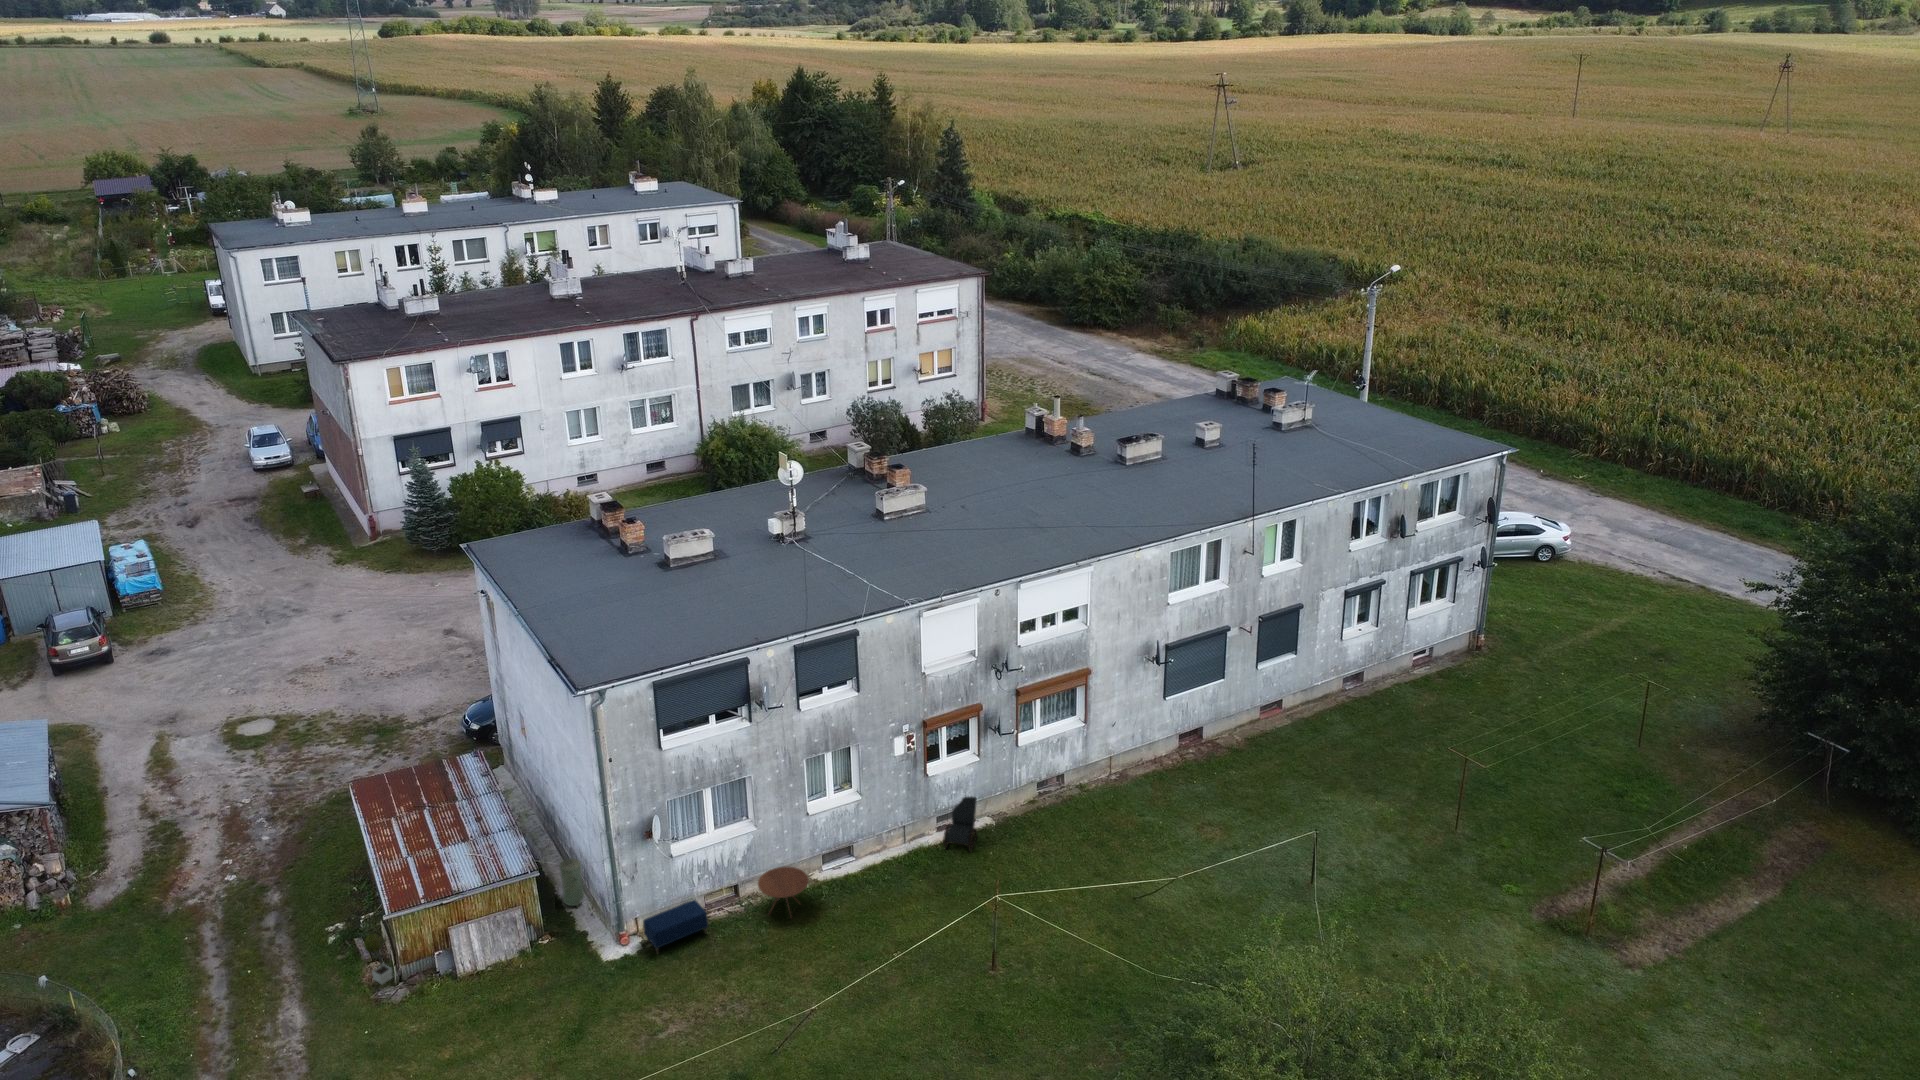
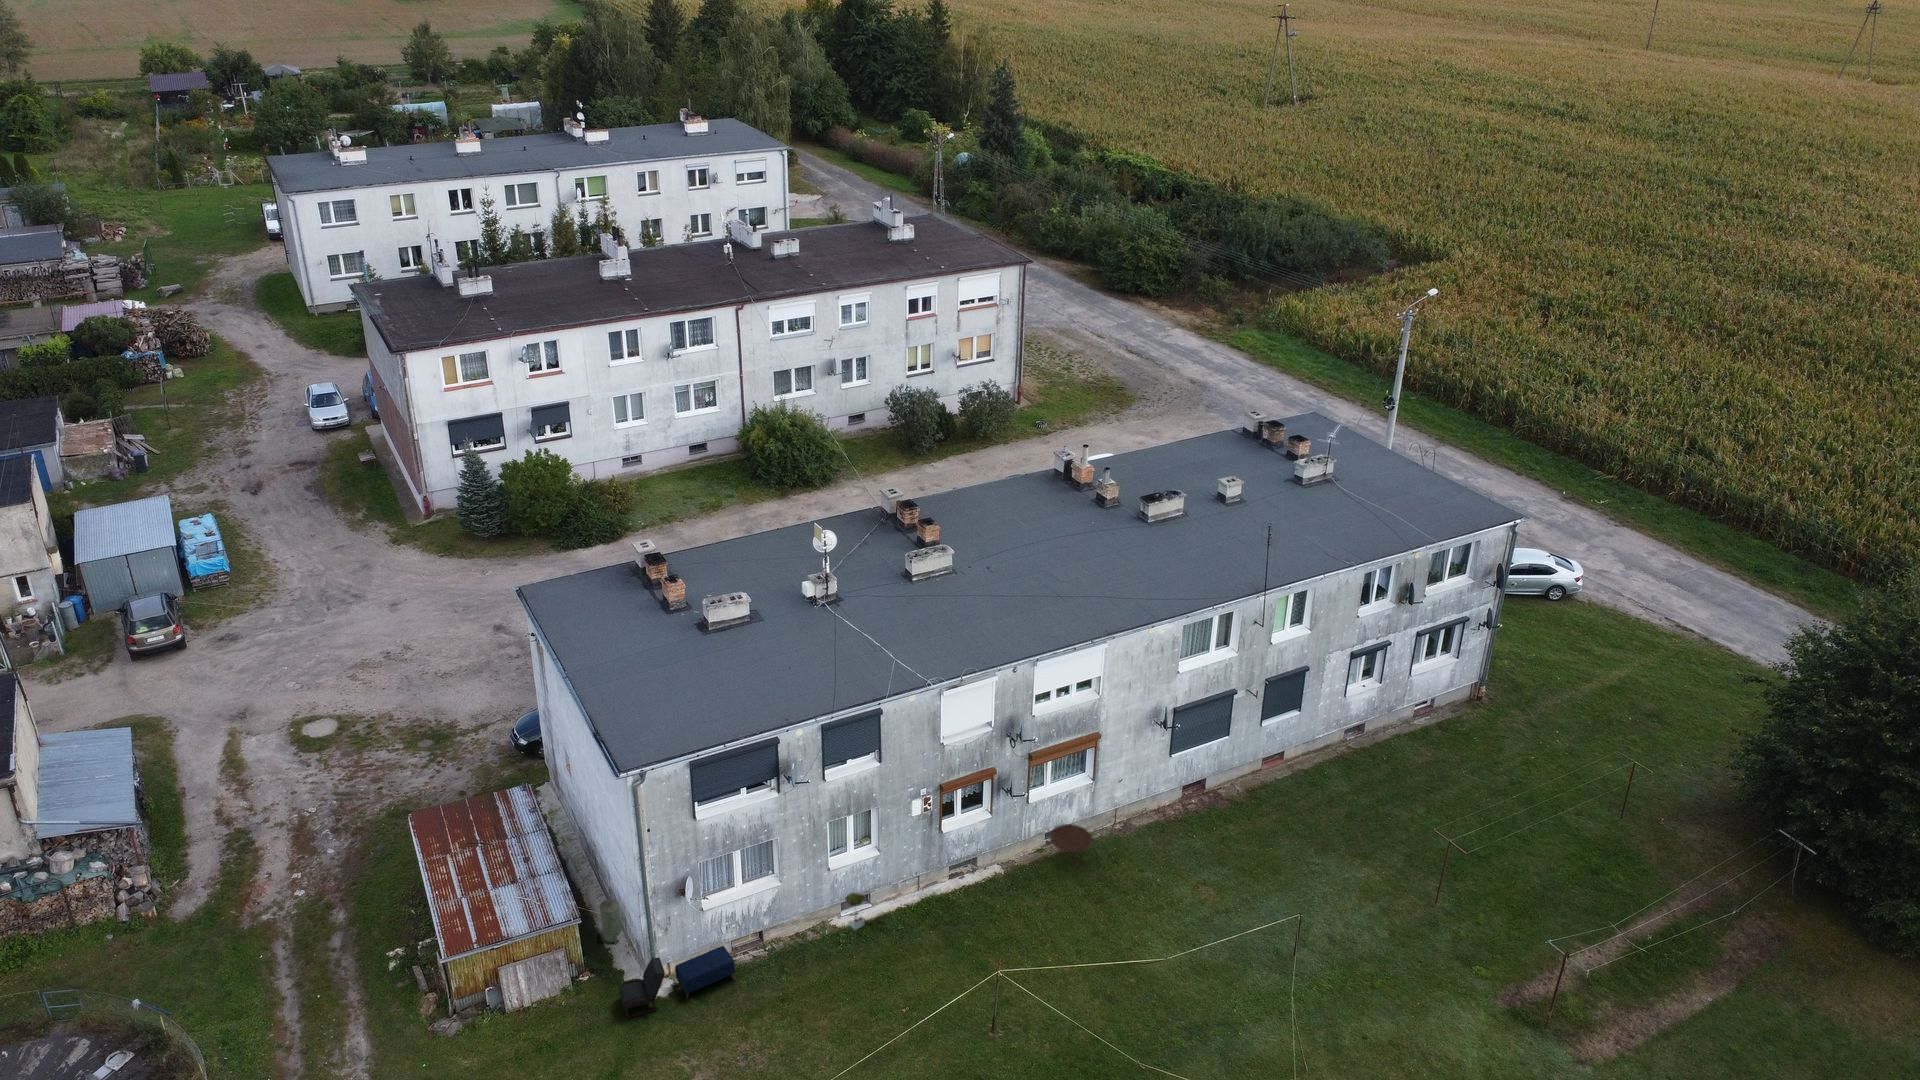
lounge chair: present [943,797,978,853] -> present [619,958,665,1019]
round table: present [758,866,809,914] -> present [1050,824,1092,859]
potted tree: present [364,934,392,984] -> present [845,893,865,930]

